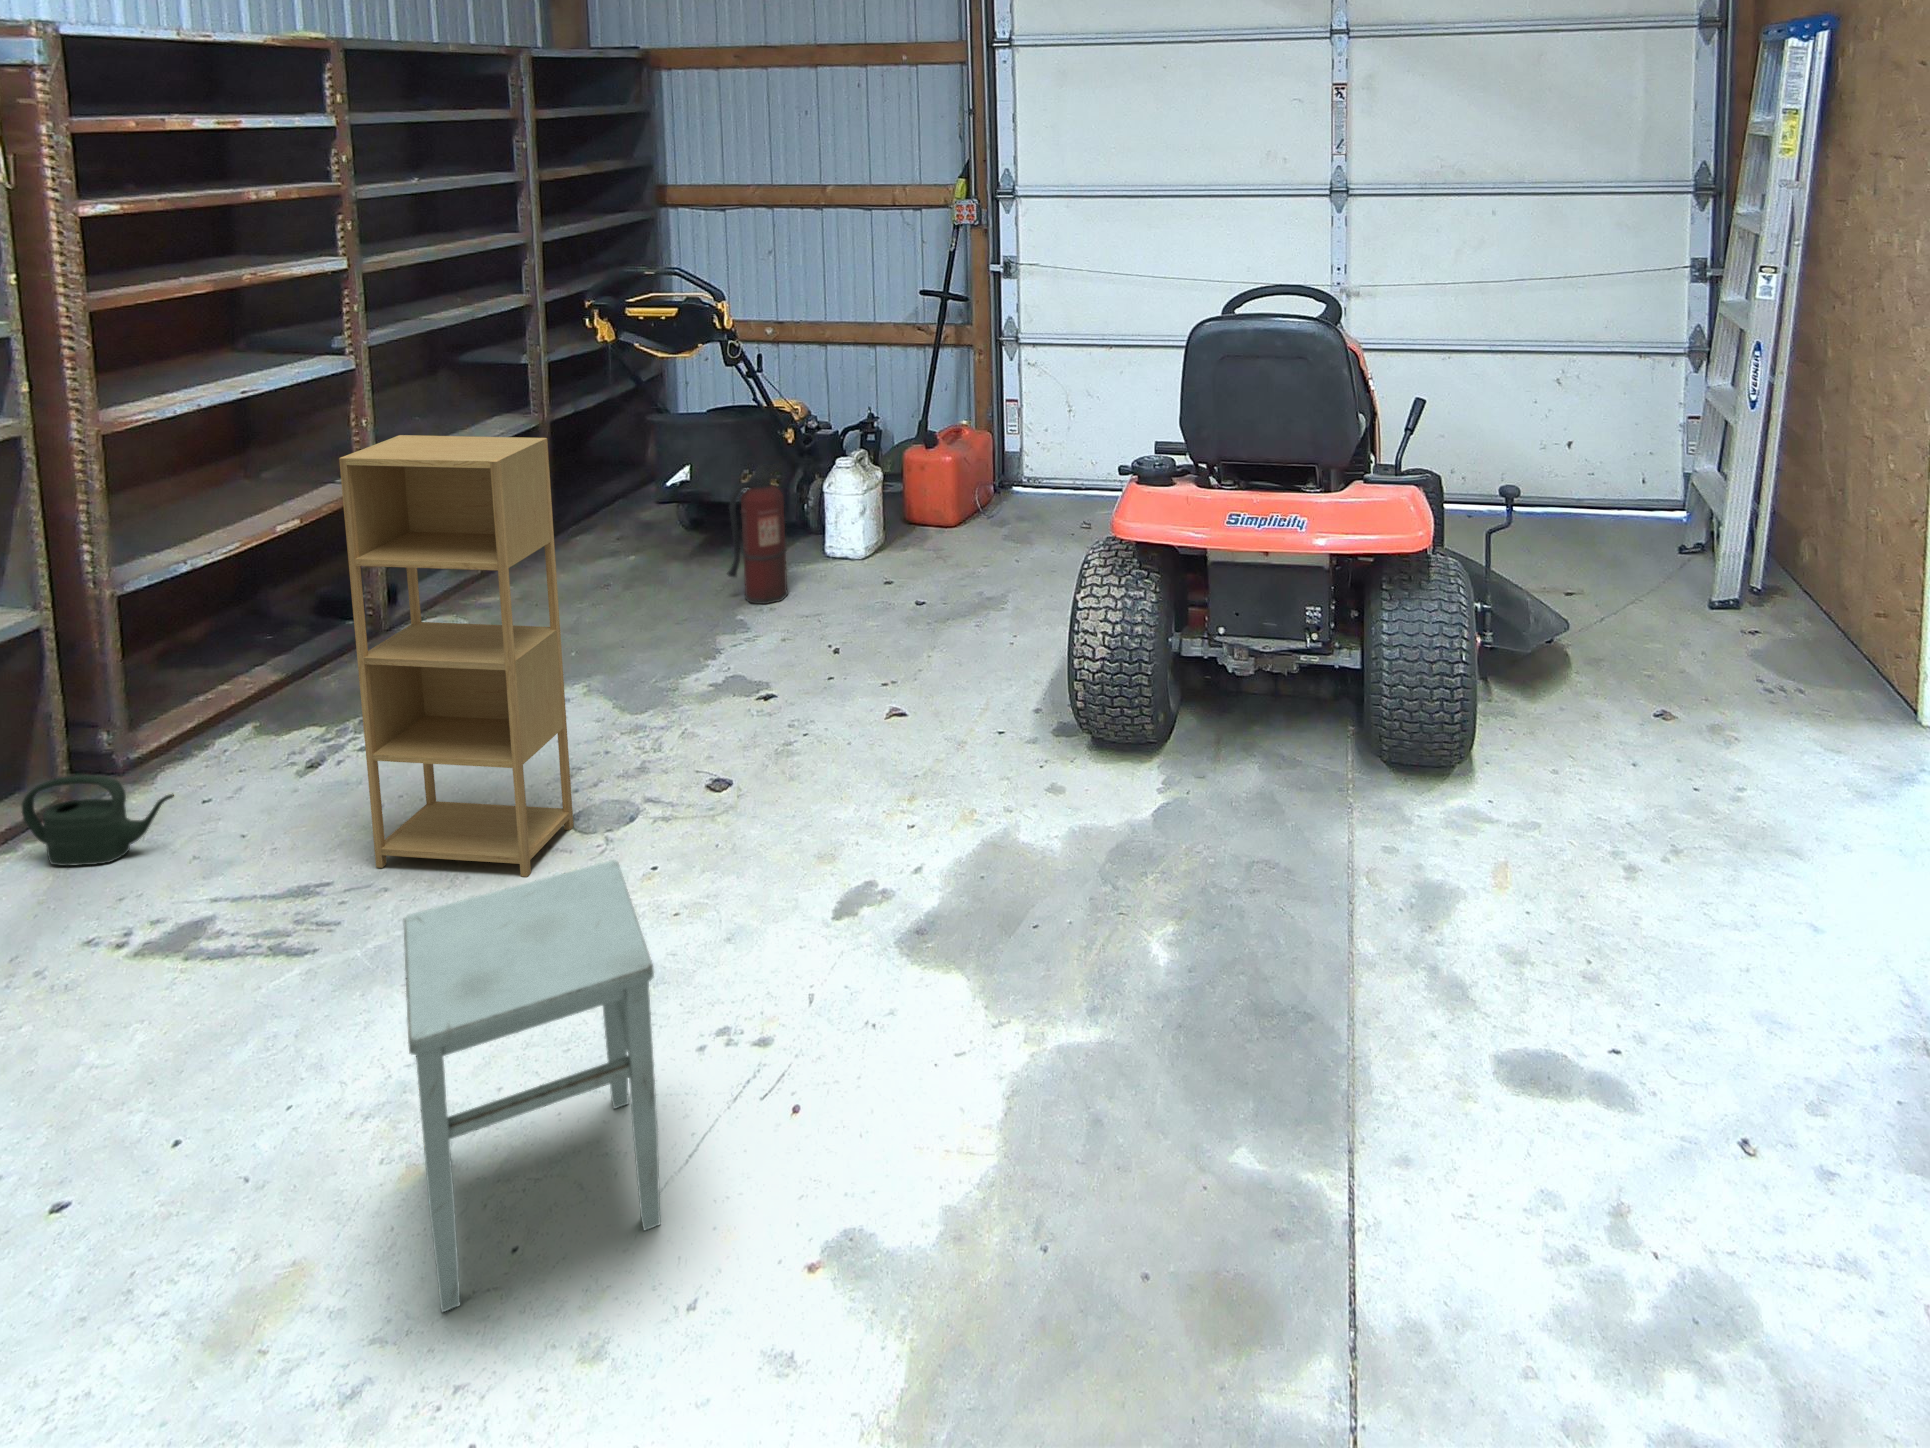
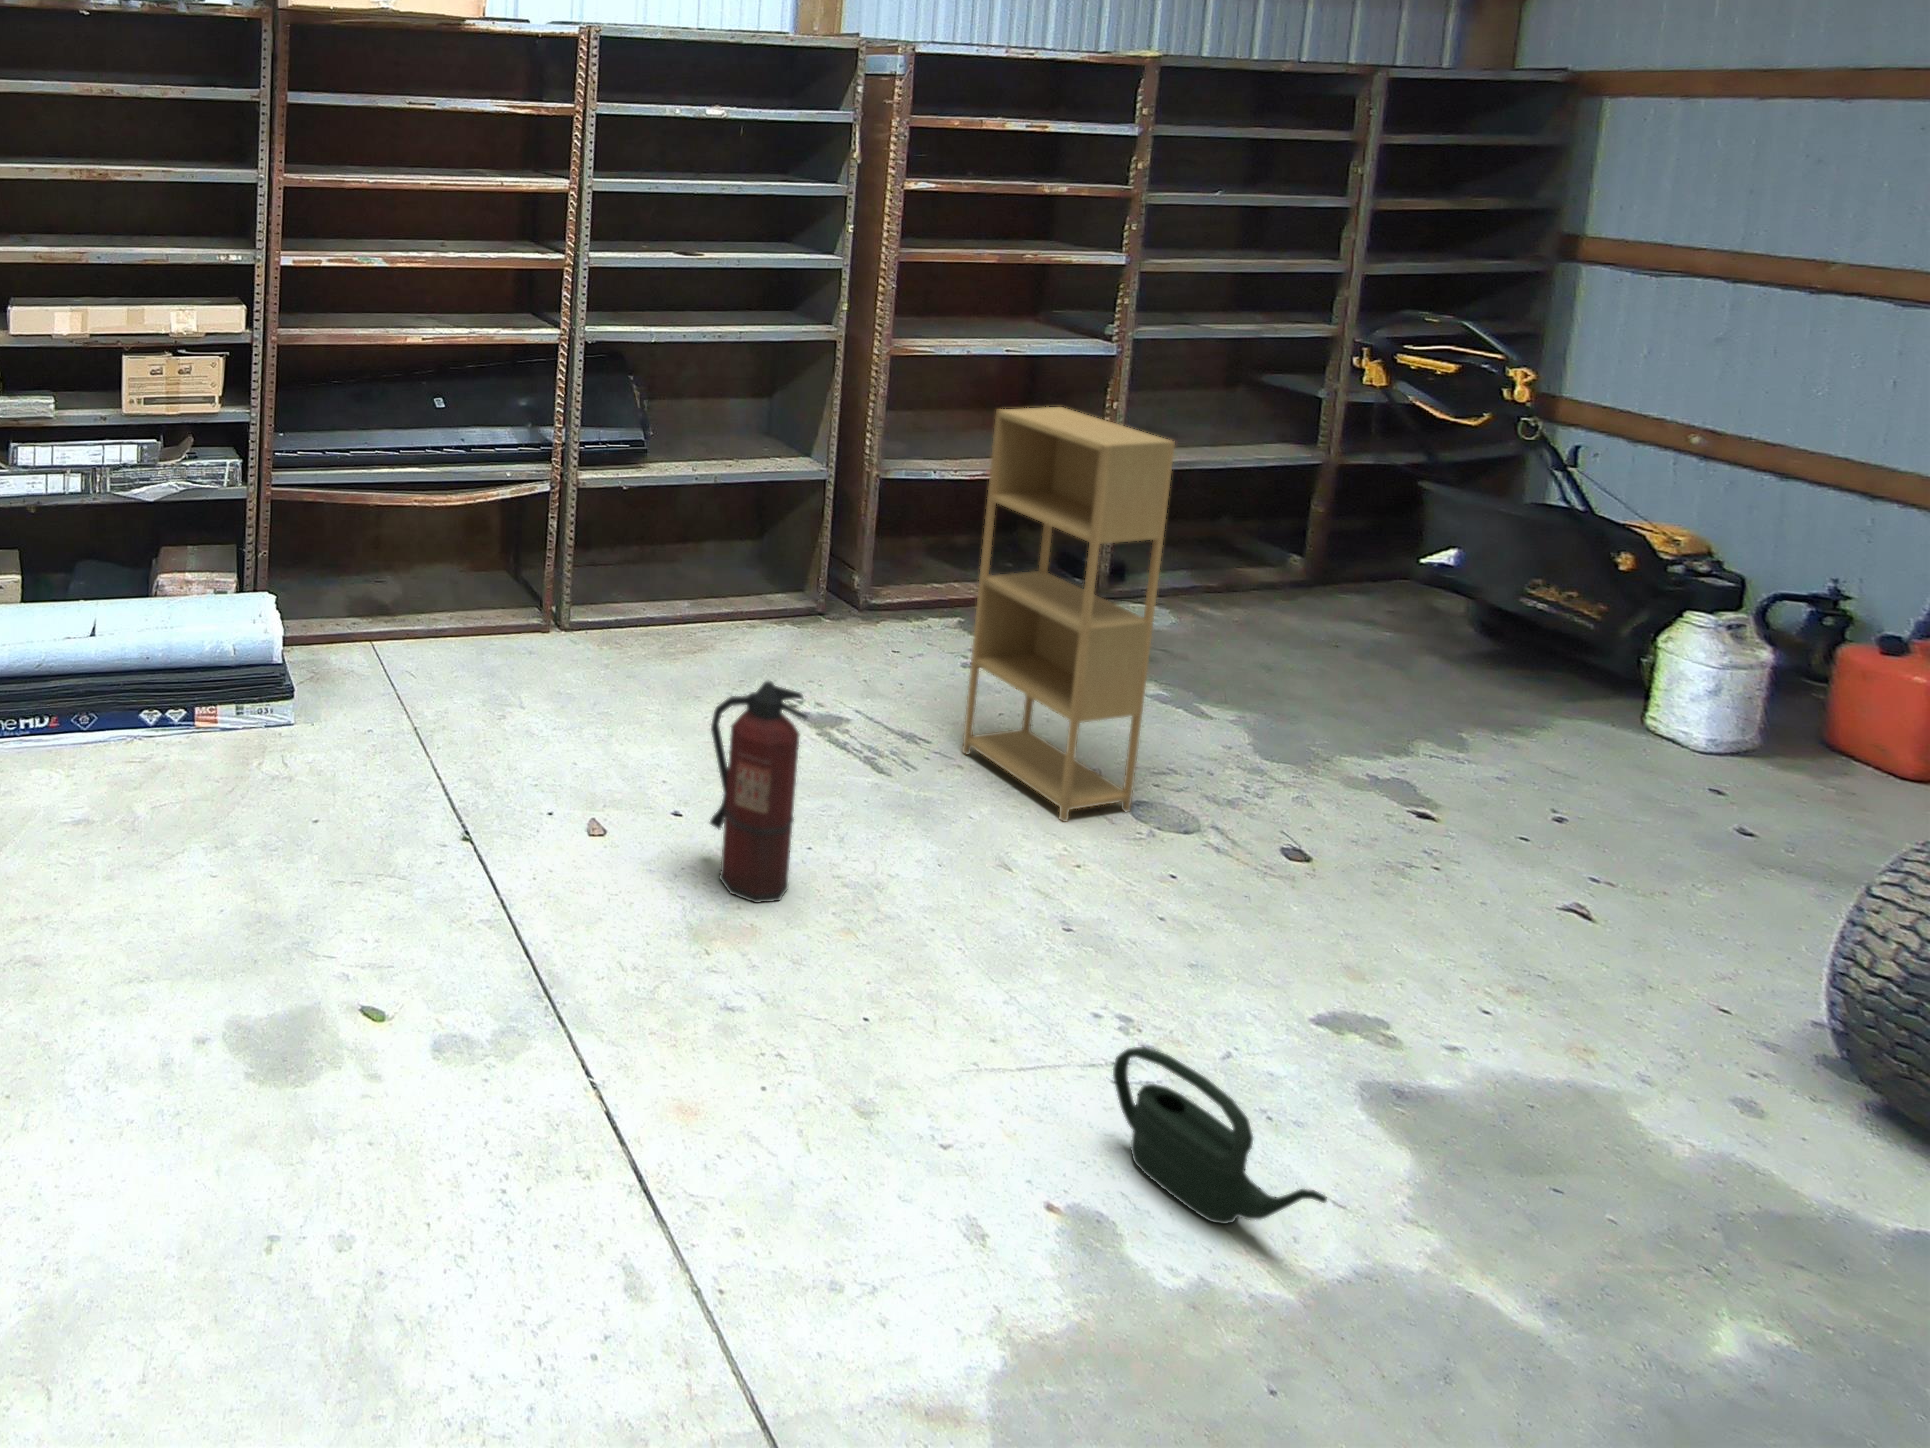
fire extinguisher: present [728,464,788,604] -> present [710,681,807,903]
watering can: present [22,774,174,866] -> present [1113,1047,1327,1224]
stool: present [403,860,660,1312] -> none [810,742,1045,1082]

